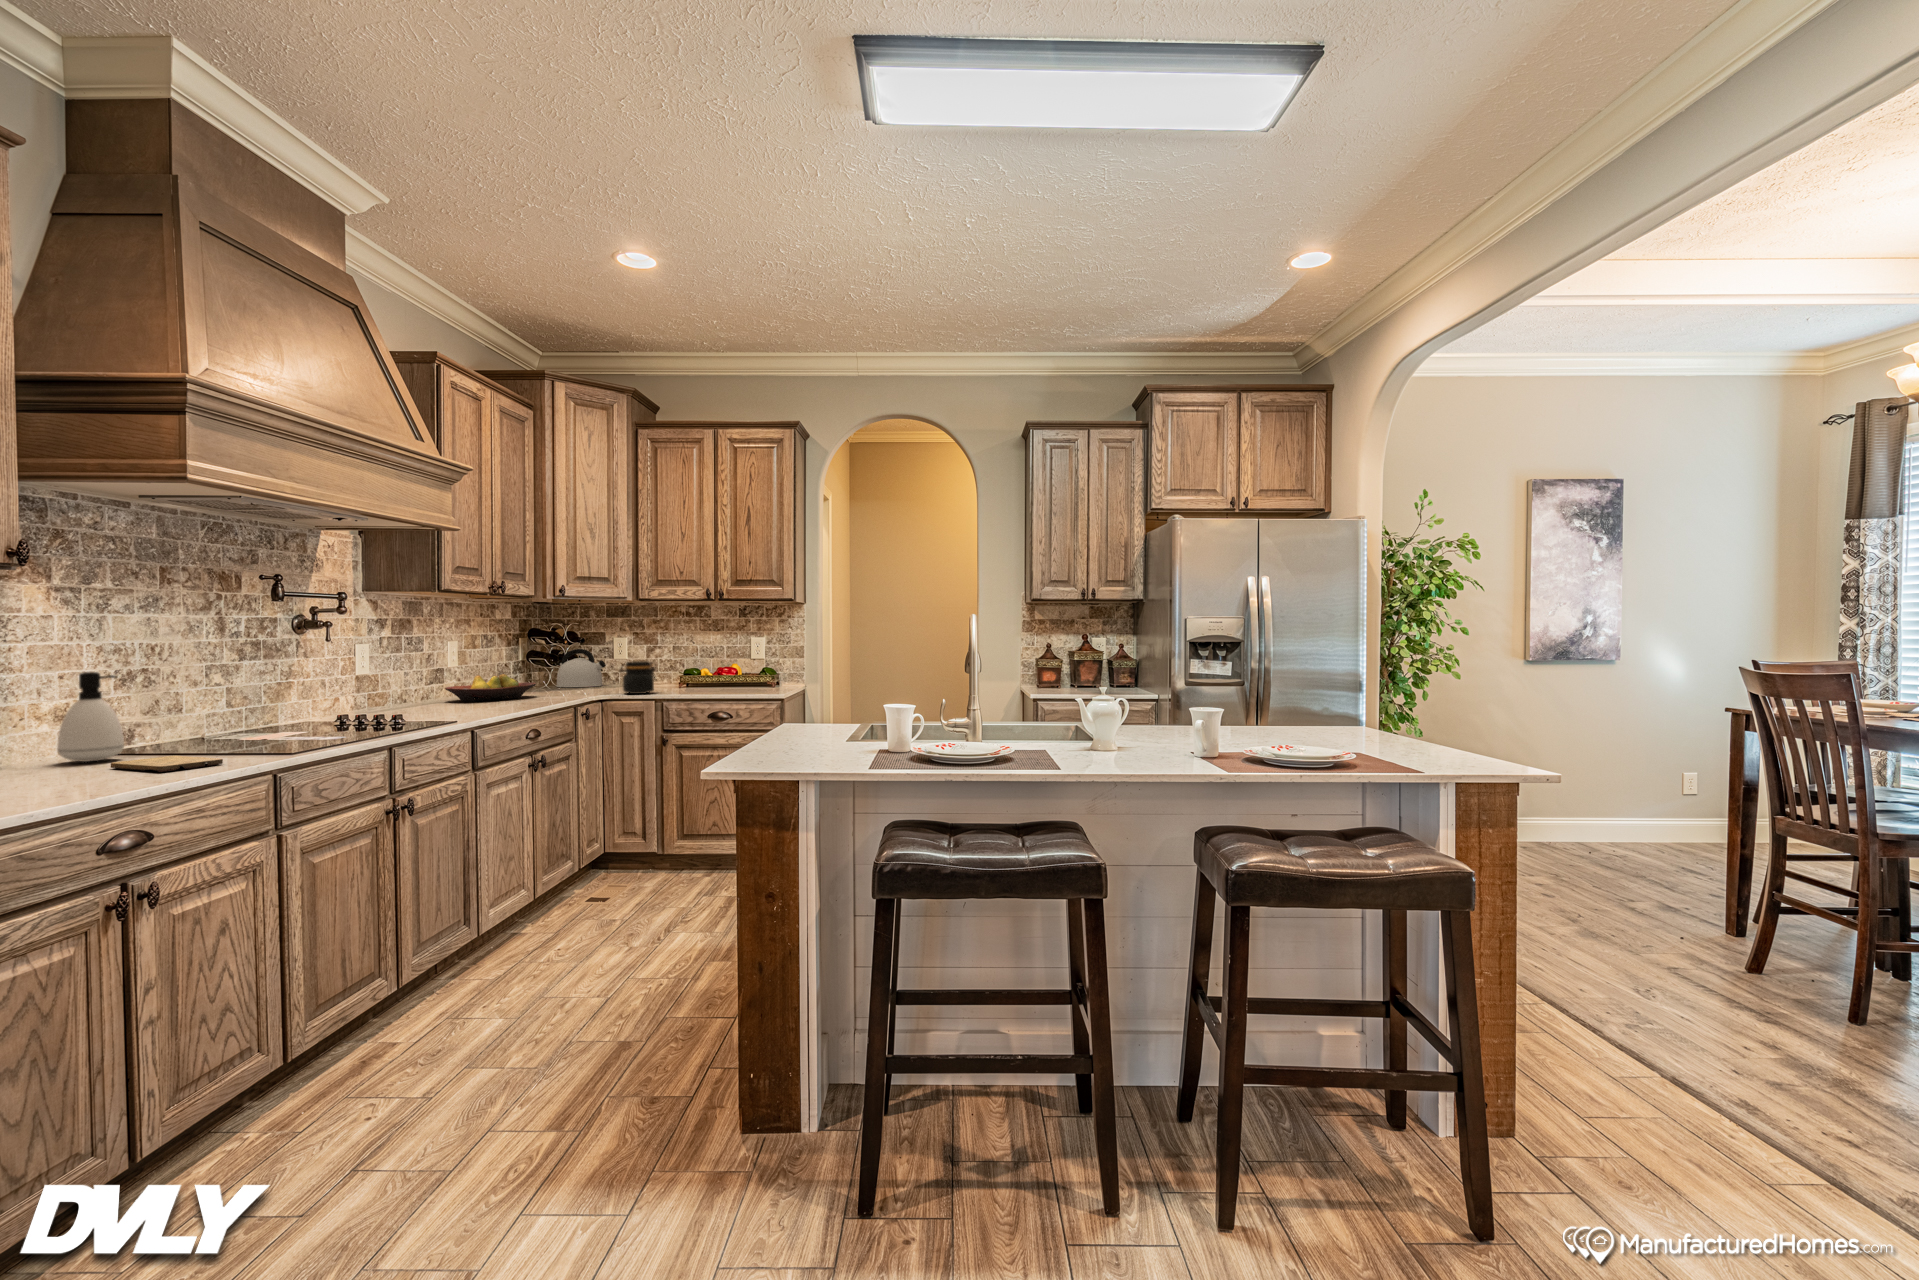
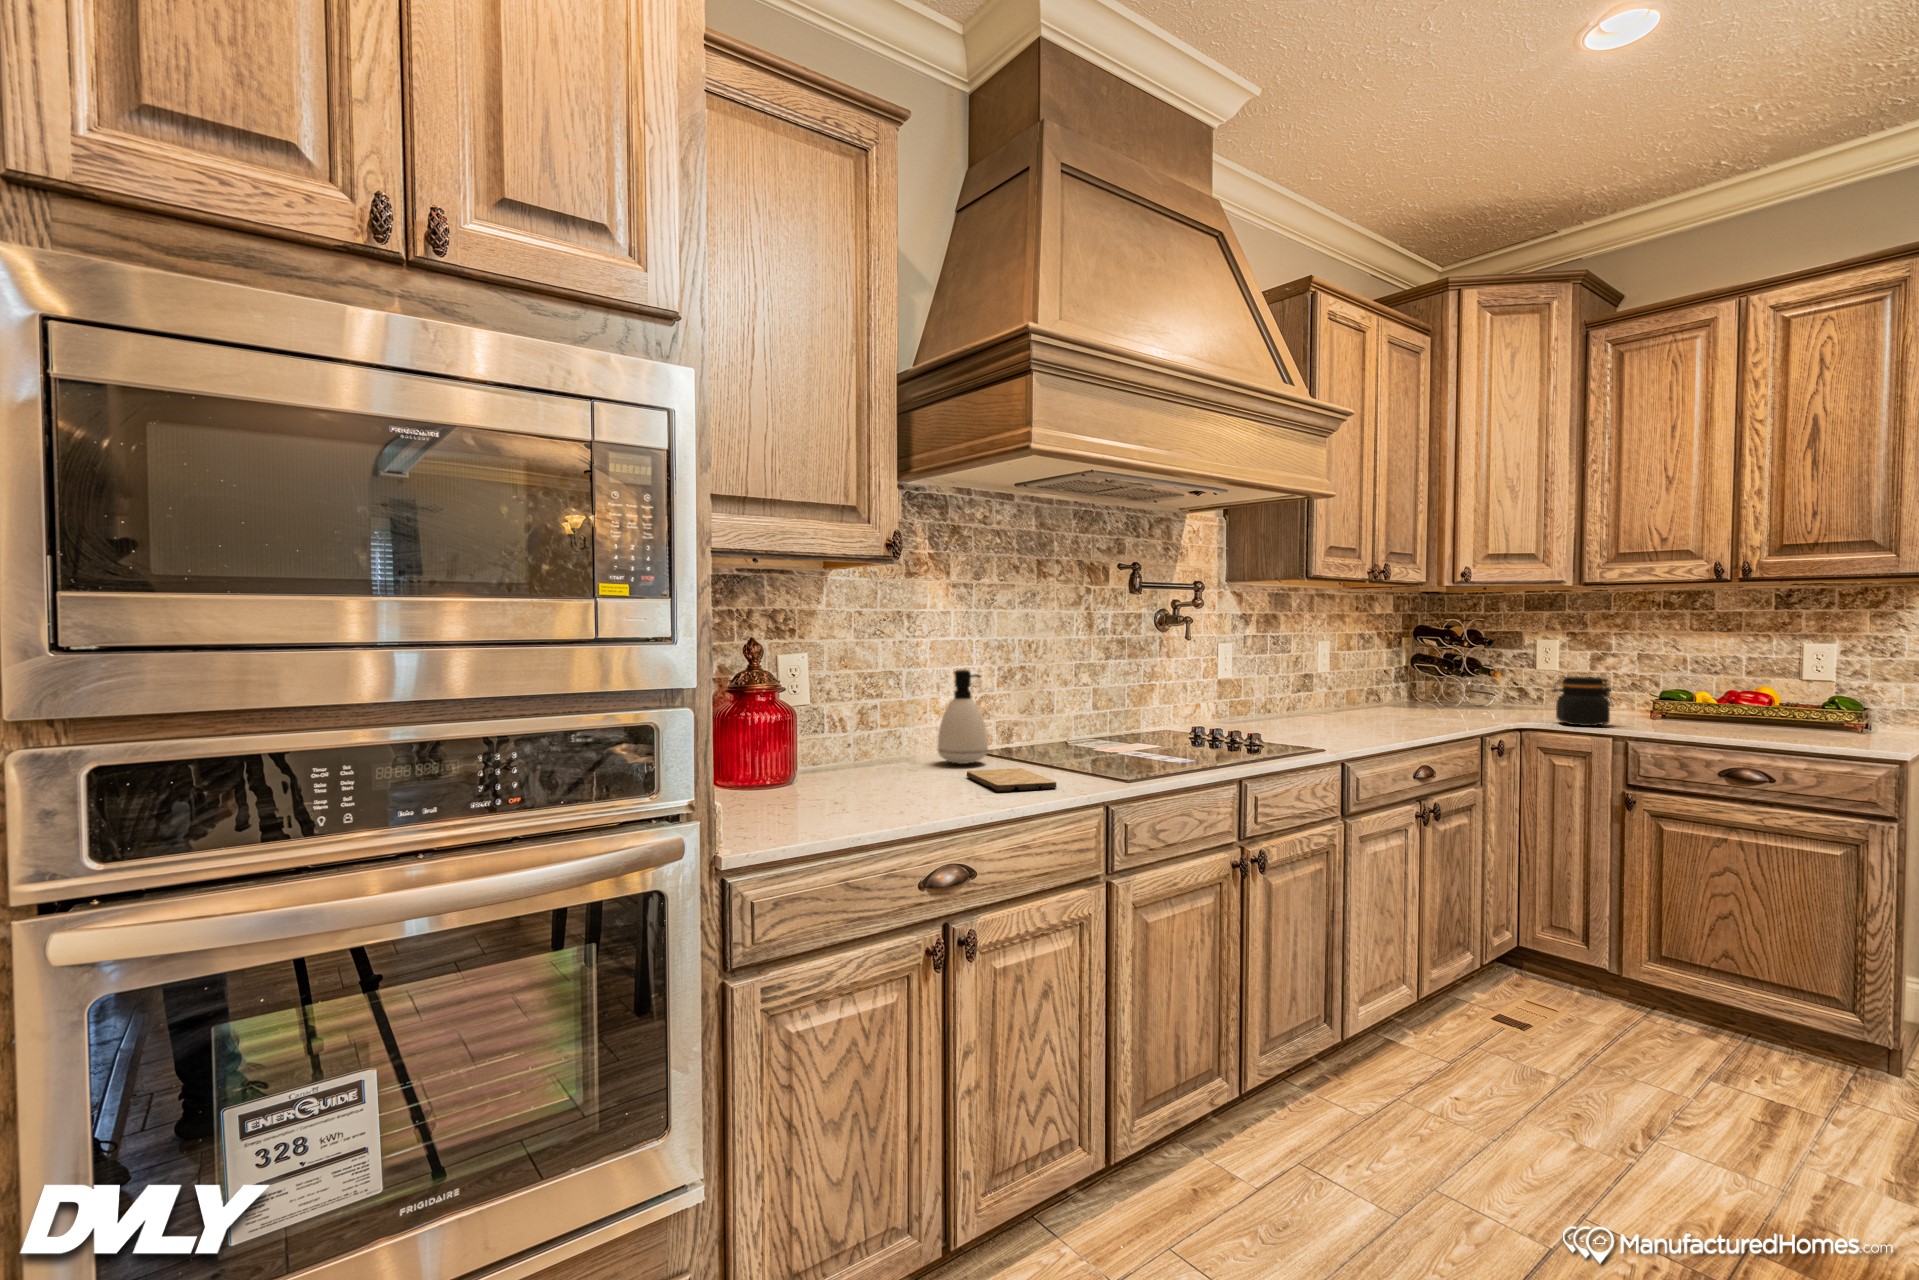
kettle: present [556,649,606,687] -> none [1453,654,1526,706]
fruit bowl: present [445,674,536,702] -> none [1316,685,1429,718]

